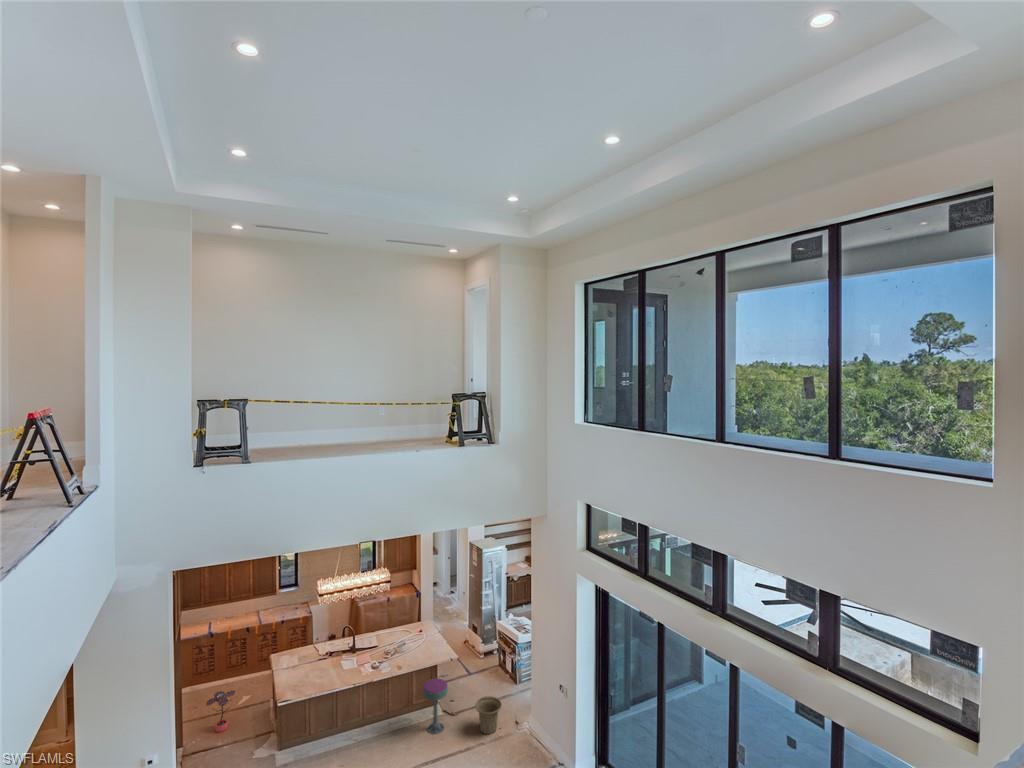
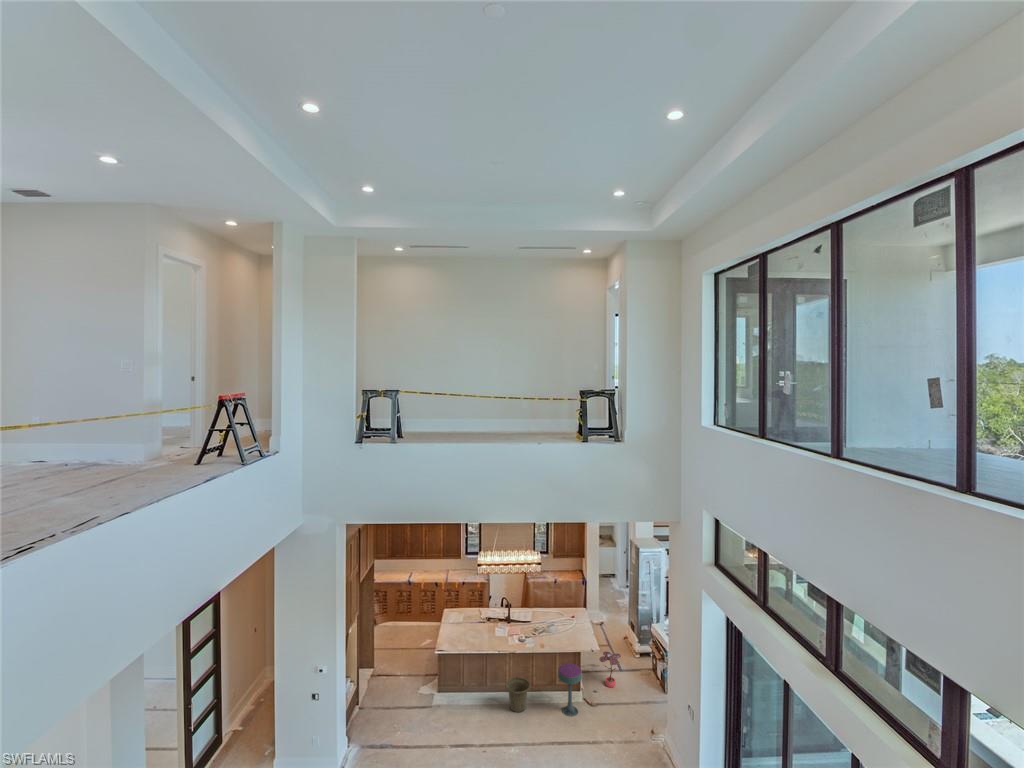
potted plant: present [206,691,235,732] -> present [600,651,621,688]
basket: present [475,696,502,734] -> present [505,677,530,712]

